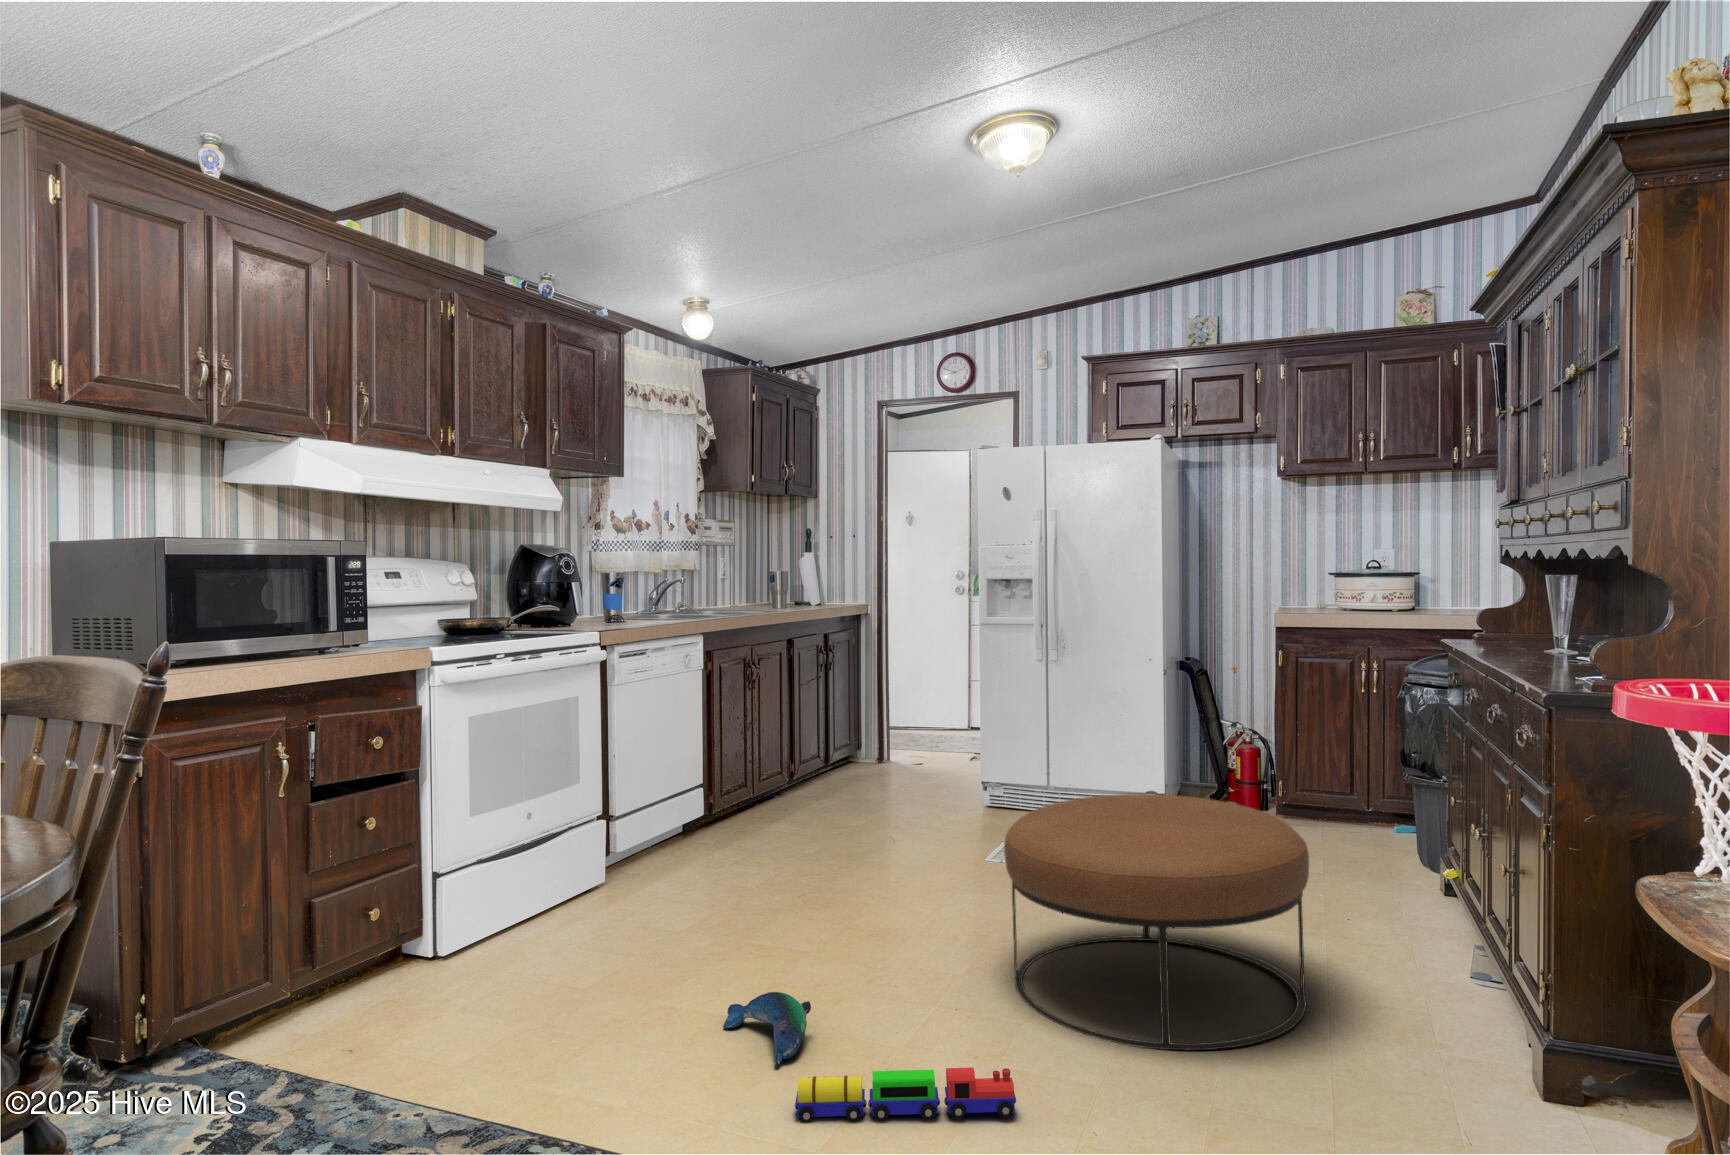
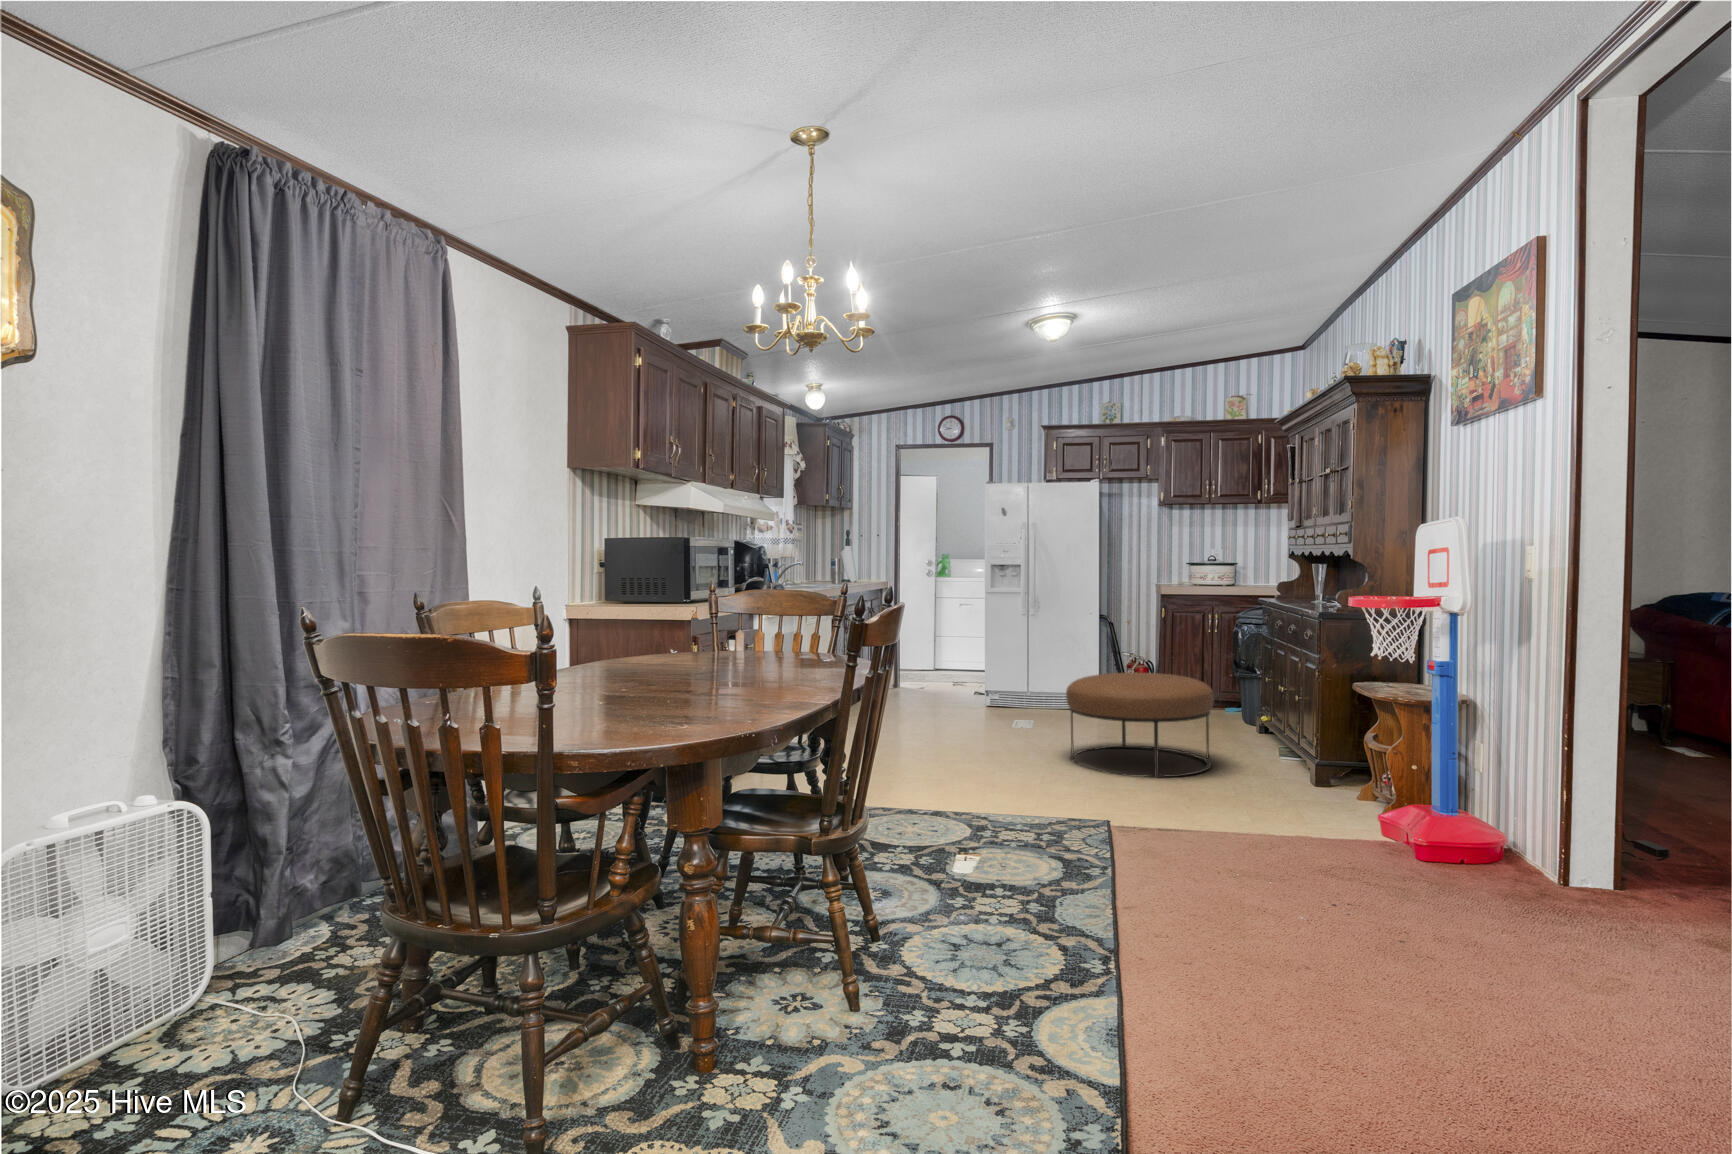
plush toy: present [723,992,811,1065] -> none [950,760,998,786]
toy train: present [795,1067,1016,1122] -> none [1014,775,1109,799]

